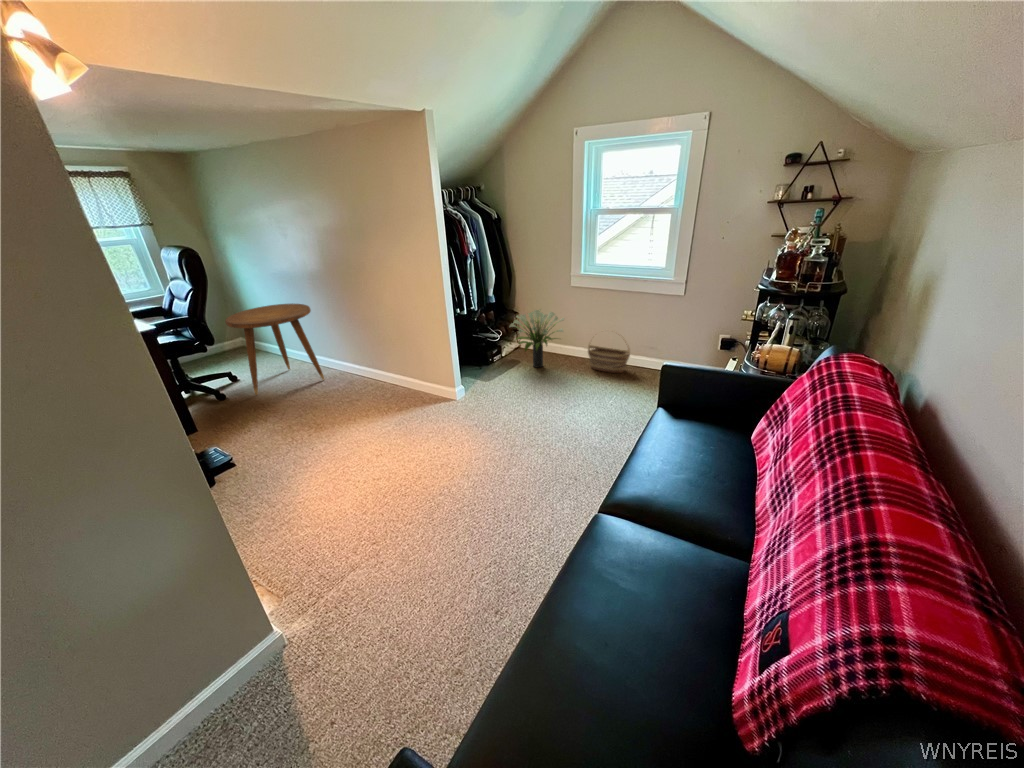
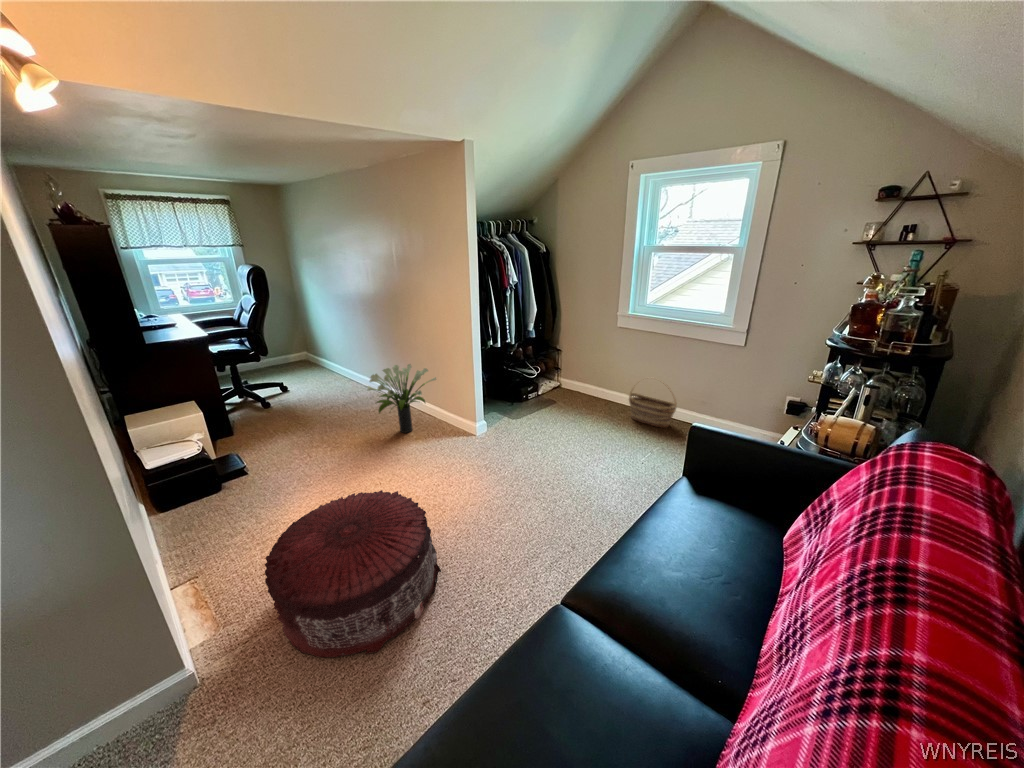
side table: present [225,303,324,395] -> none [278,324,361,407]
potted plant: present [510,310,564,368] -> present [368,364,436,433]
pouf: none [320,454,473,602] -> present [265,490,441,657]

